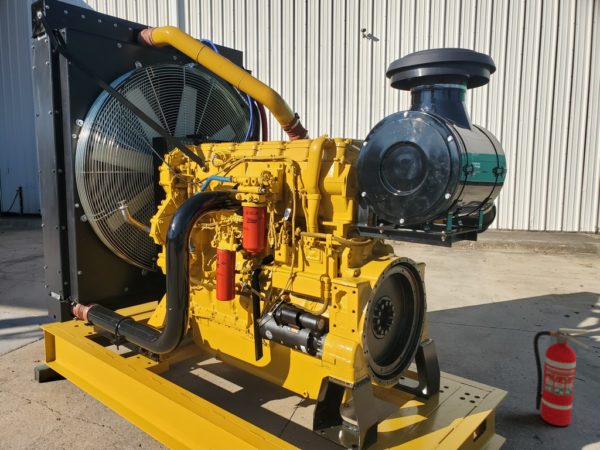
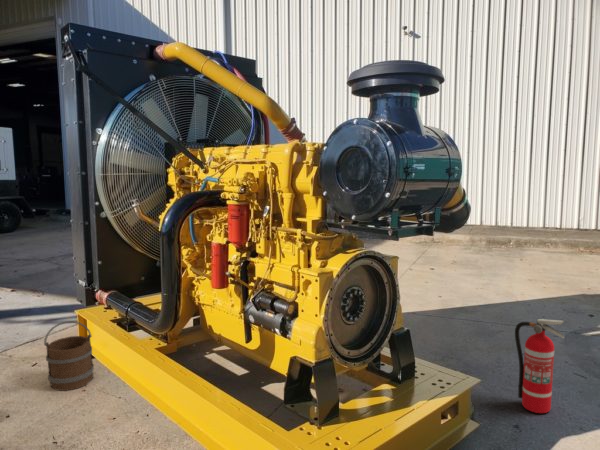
bucket: none [12,339,70,421] -> present [44,321,94,391]

